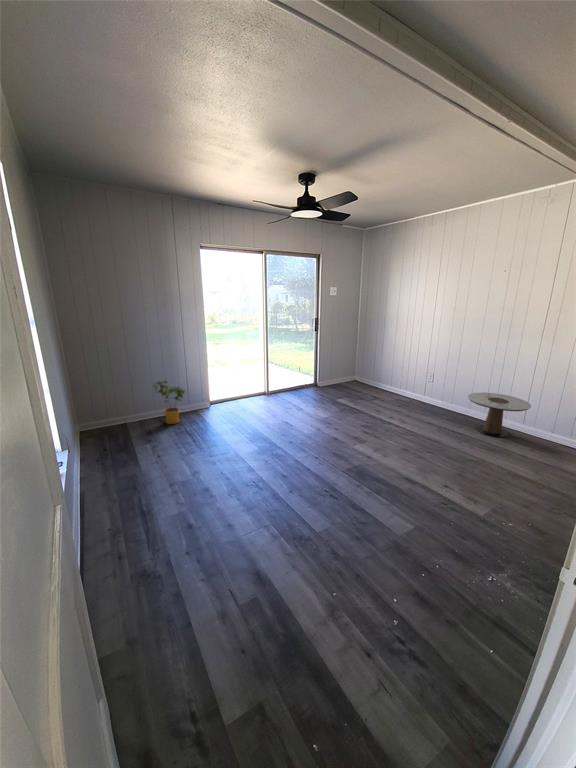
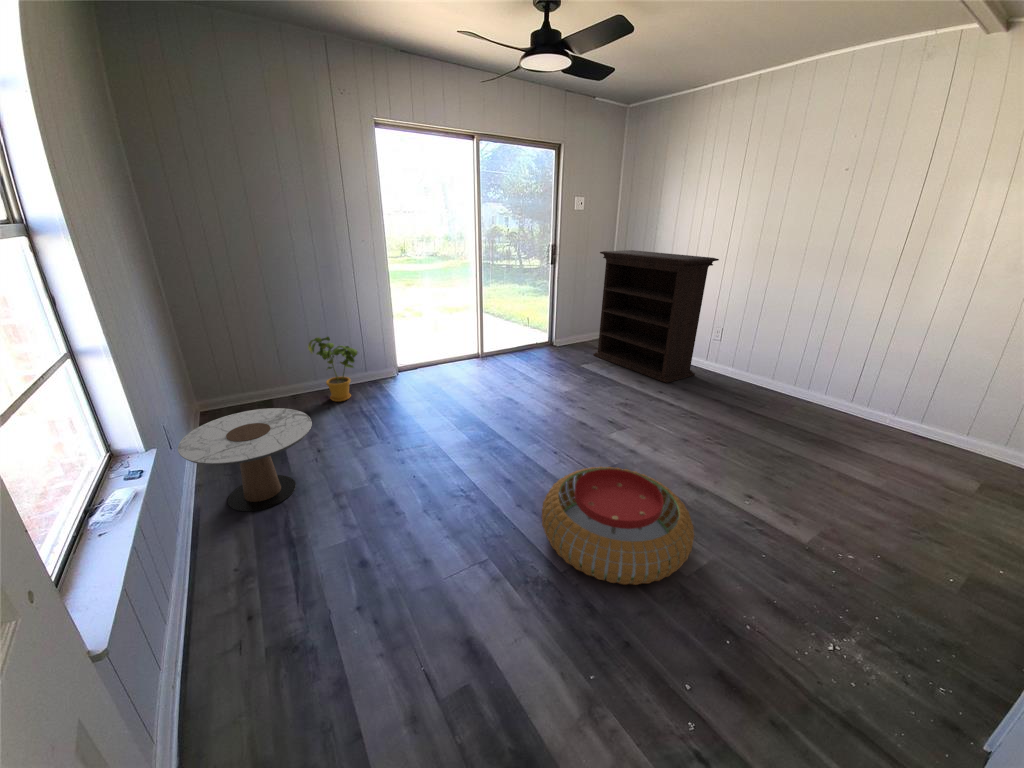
bookshelf: none [345,322,426,411] -> present [593,250,719,383]
side table: present [468,392,531,437] -> present [178,408,312,511]
pouf: none [306,465,404,540] -> present [542,467,694,585]

